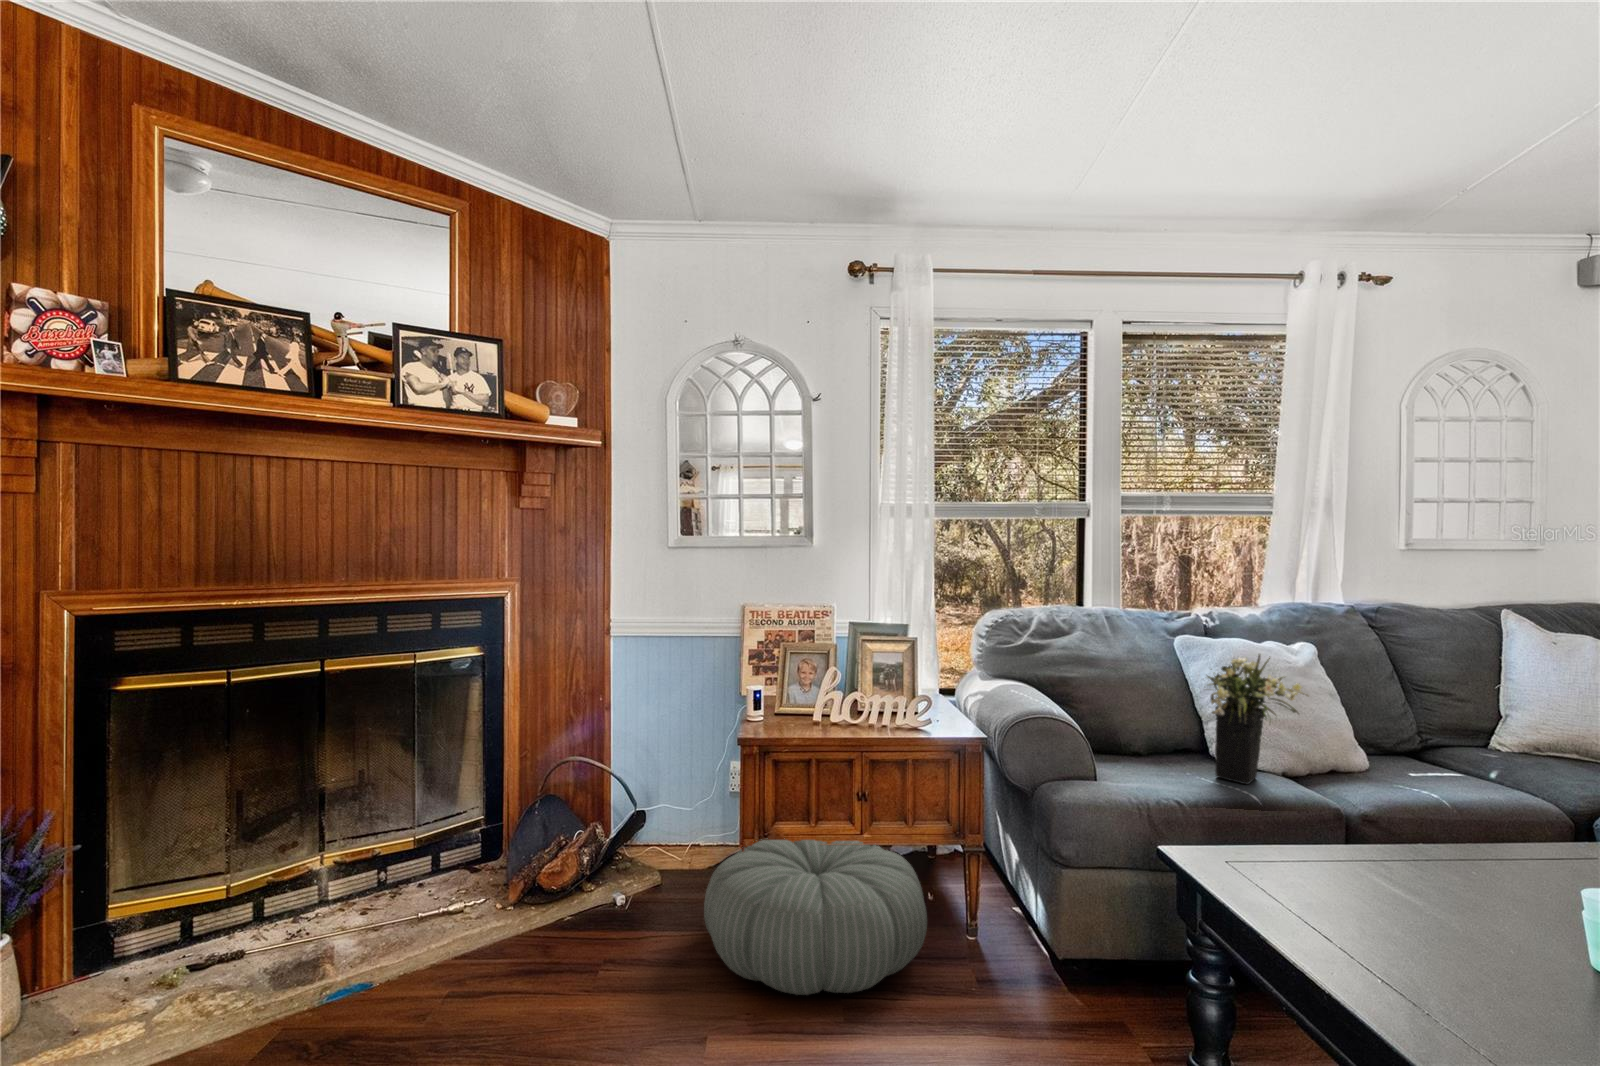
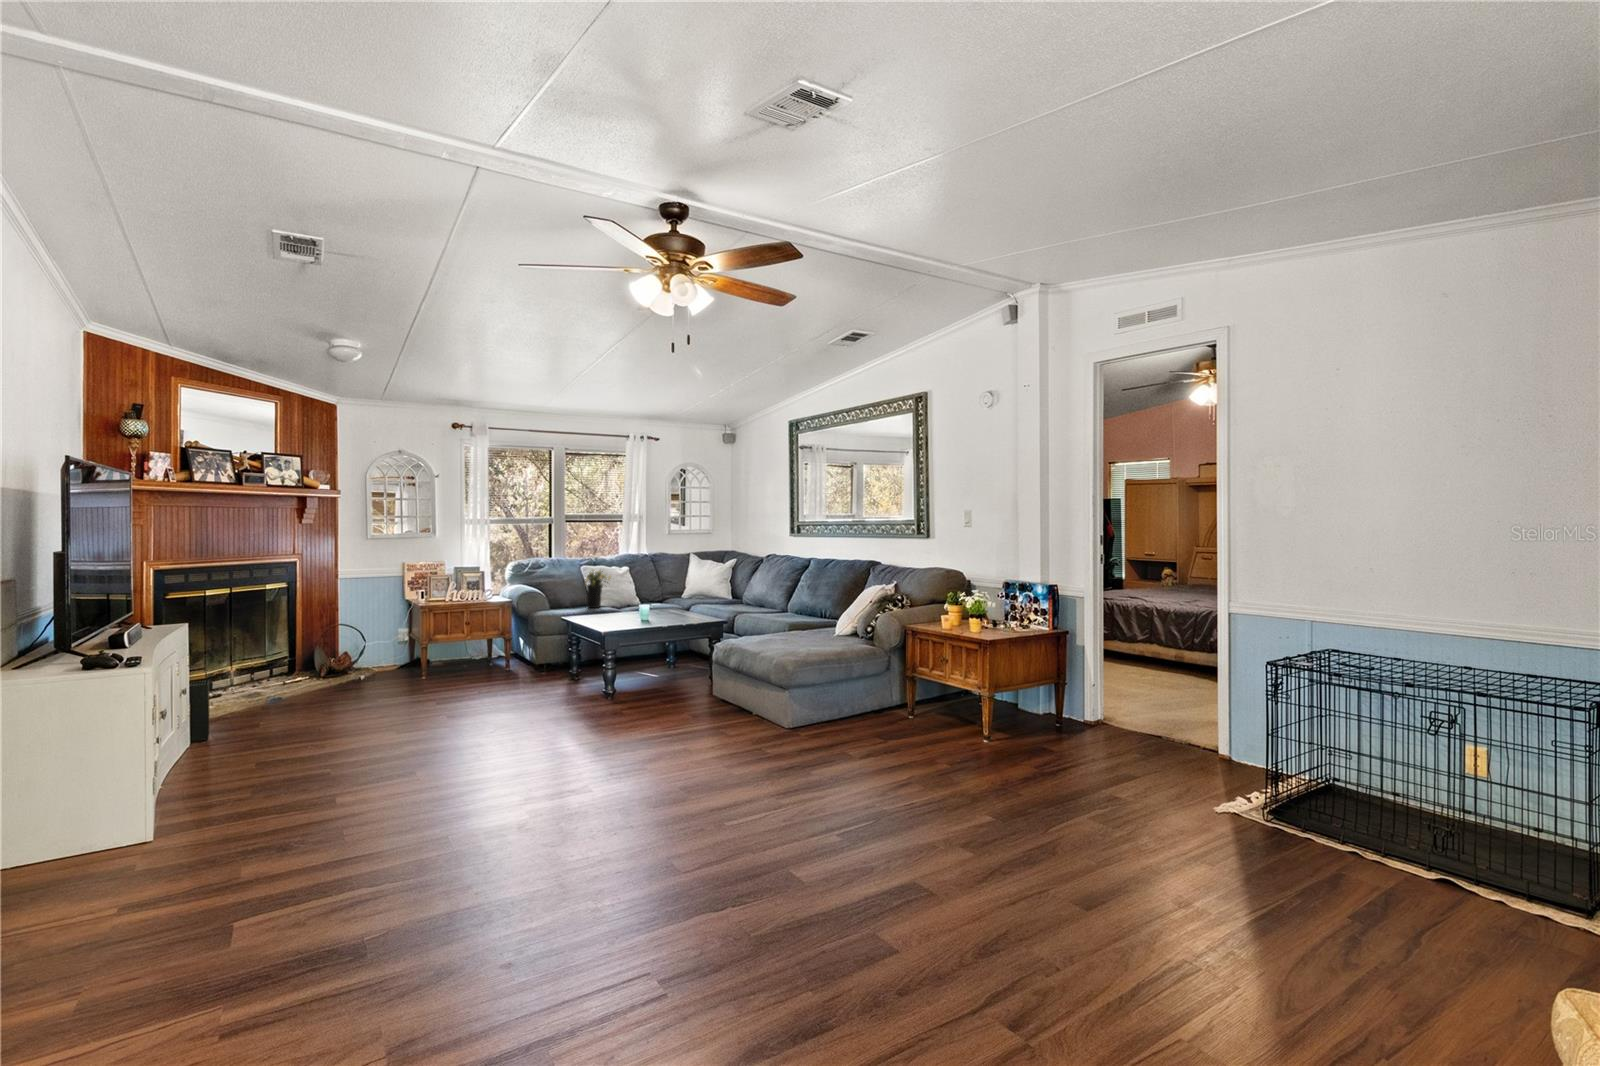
pouf: present [704,838,927,995] -> none [409,640,493,681]

